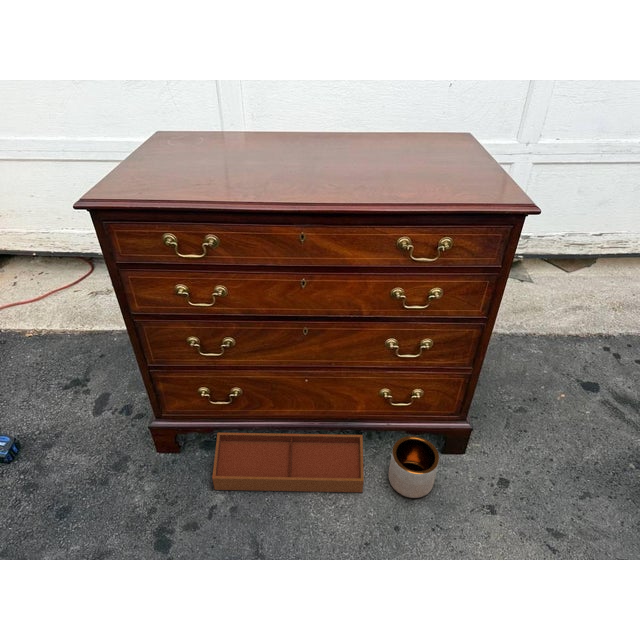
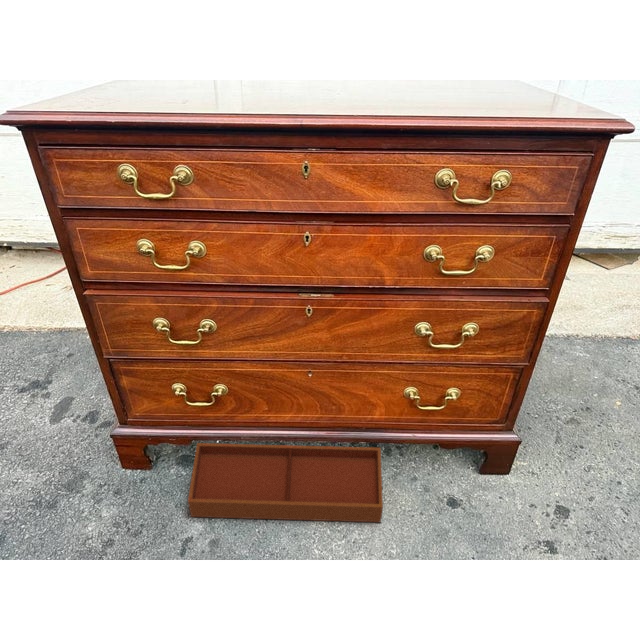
planter: present [388,436,439,498] -> none [414,450,481,530]

